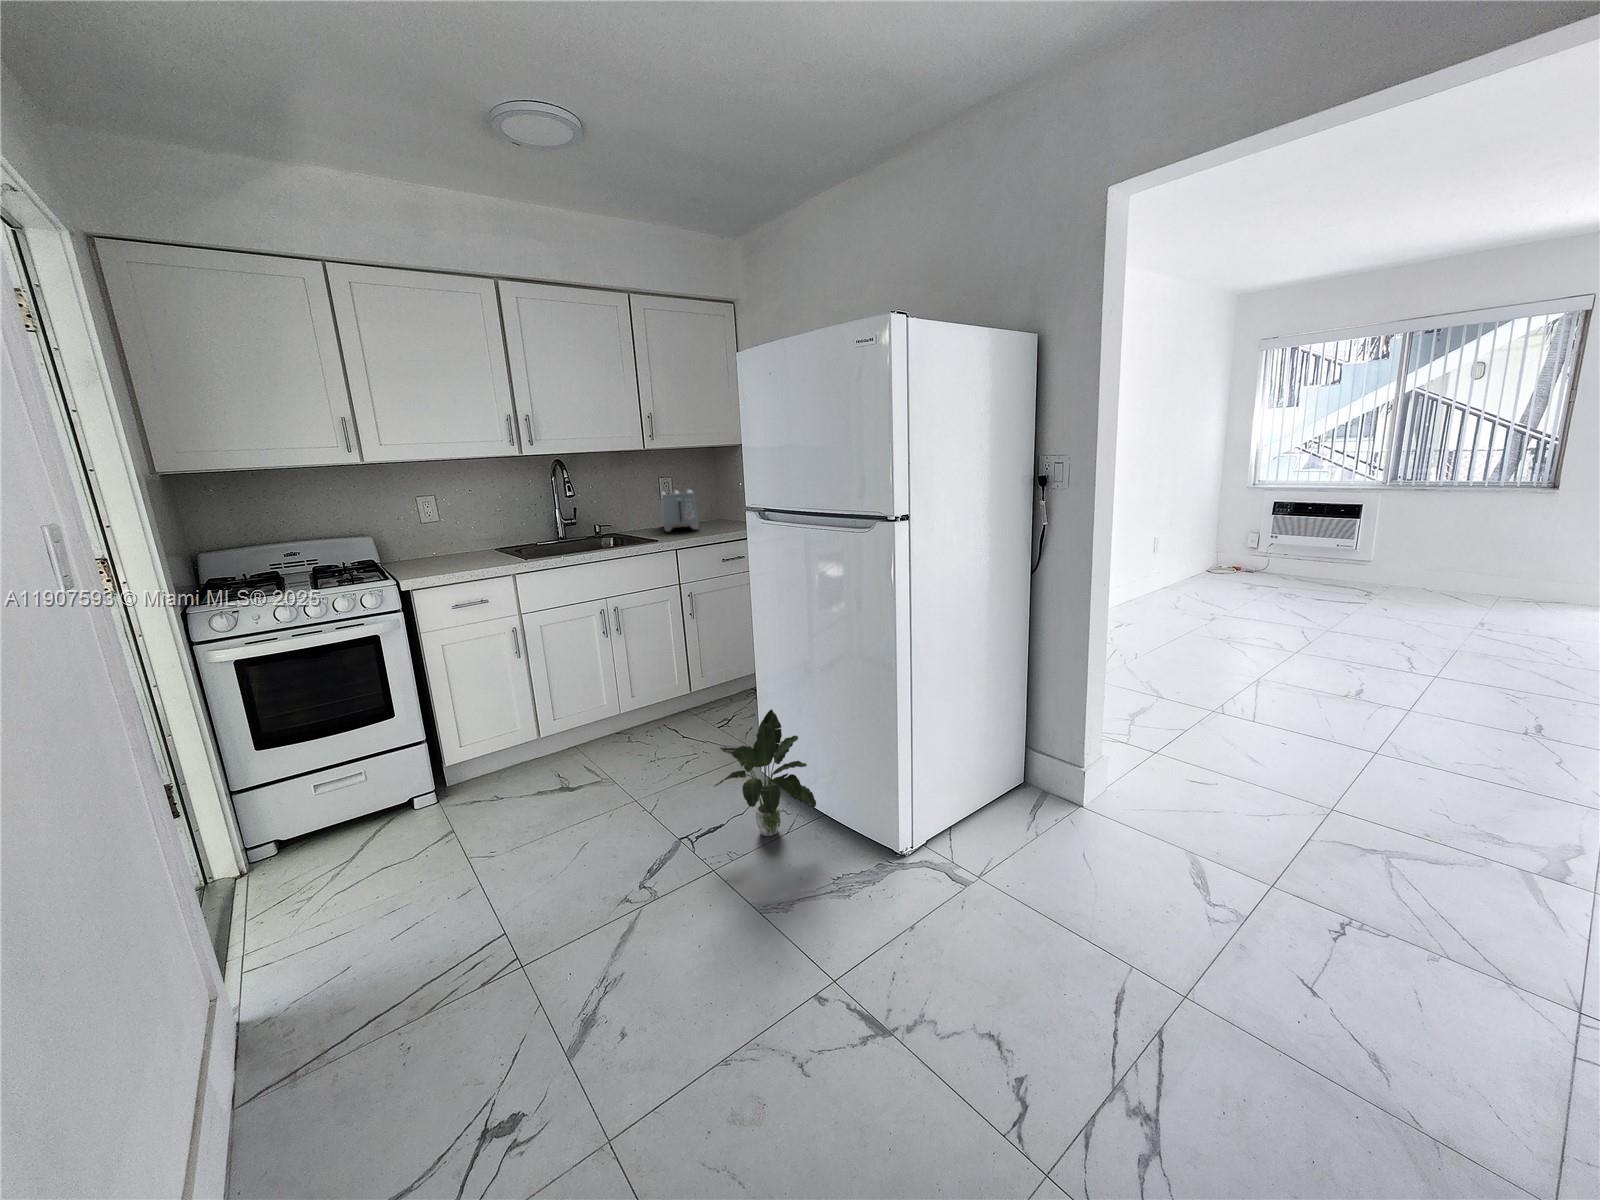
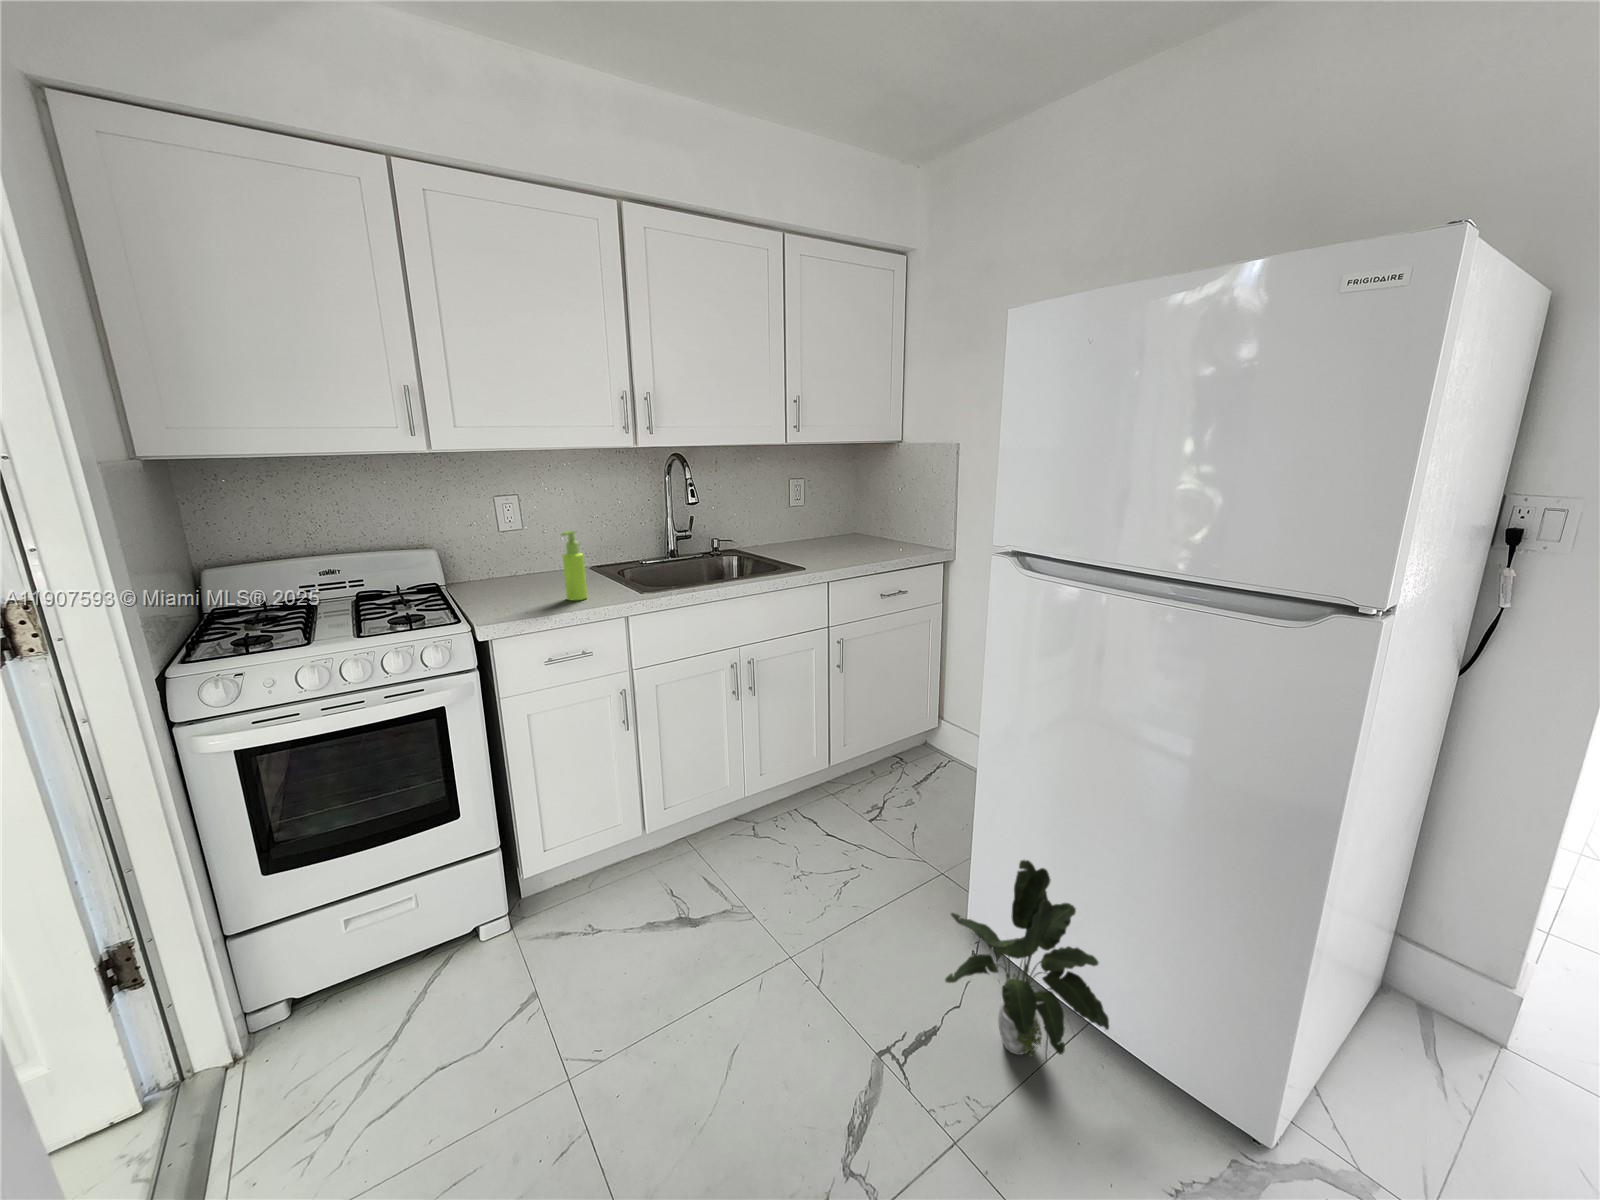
toaster: present [661,490,698,532] -> none [784,496,838,550]
soap dispenser: none [460,516,484,566] -> present [561,531,588,600]

